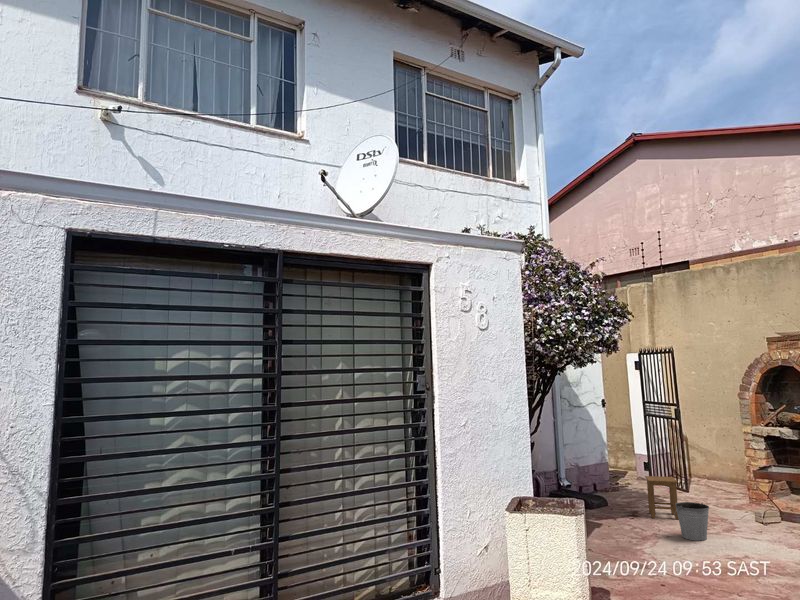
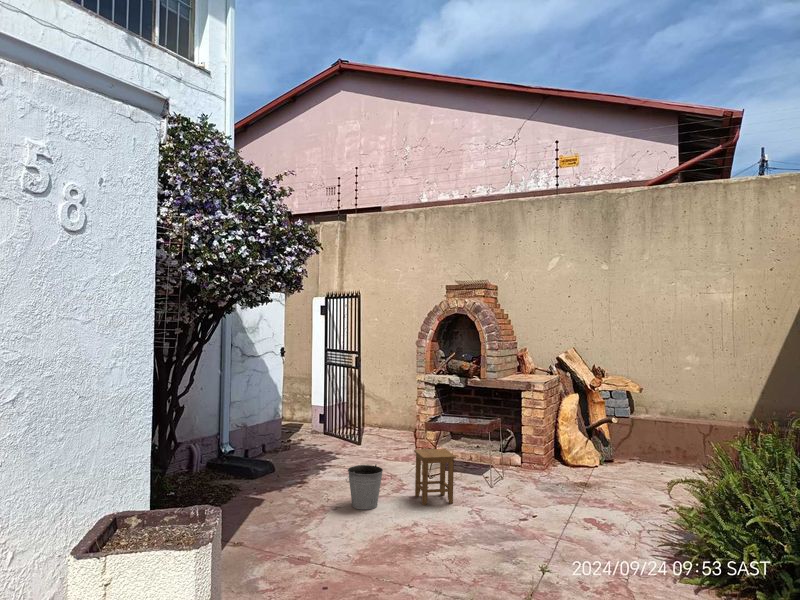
stool: present [645,476,679,520] -> present [414,449,456,505]

